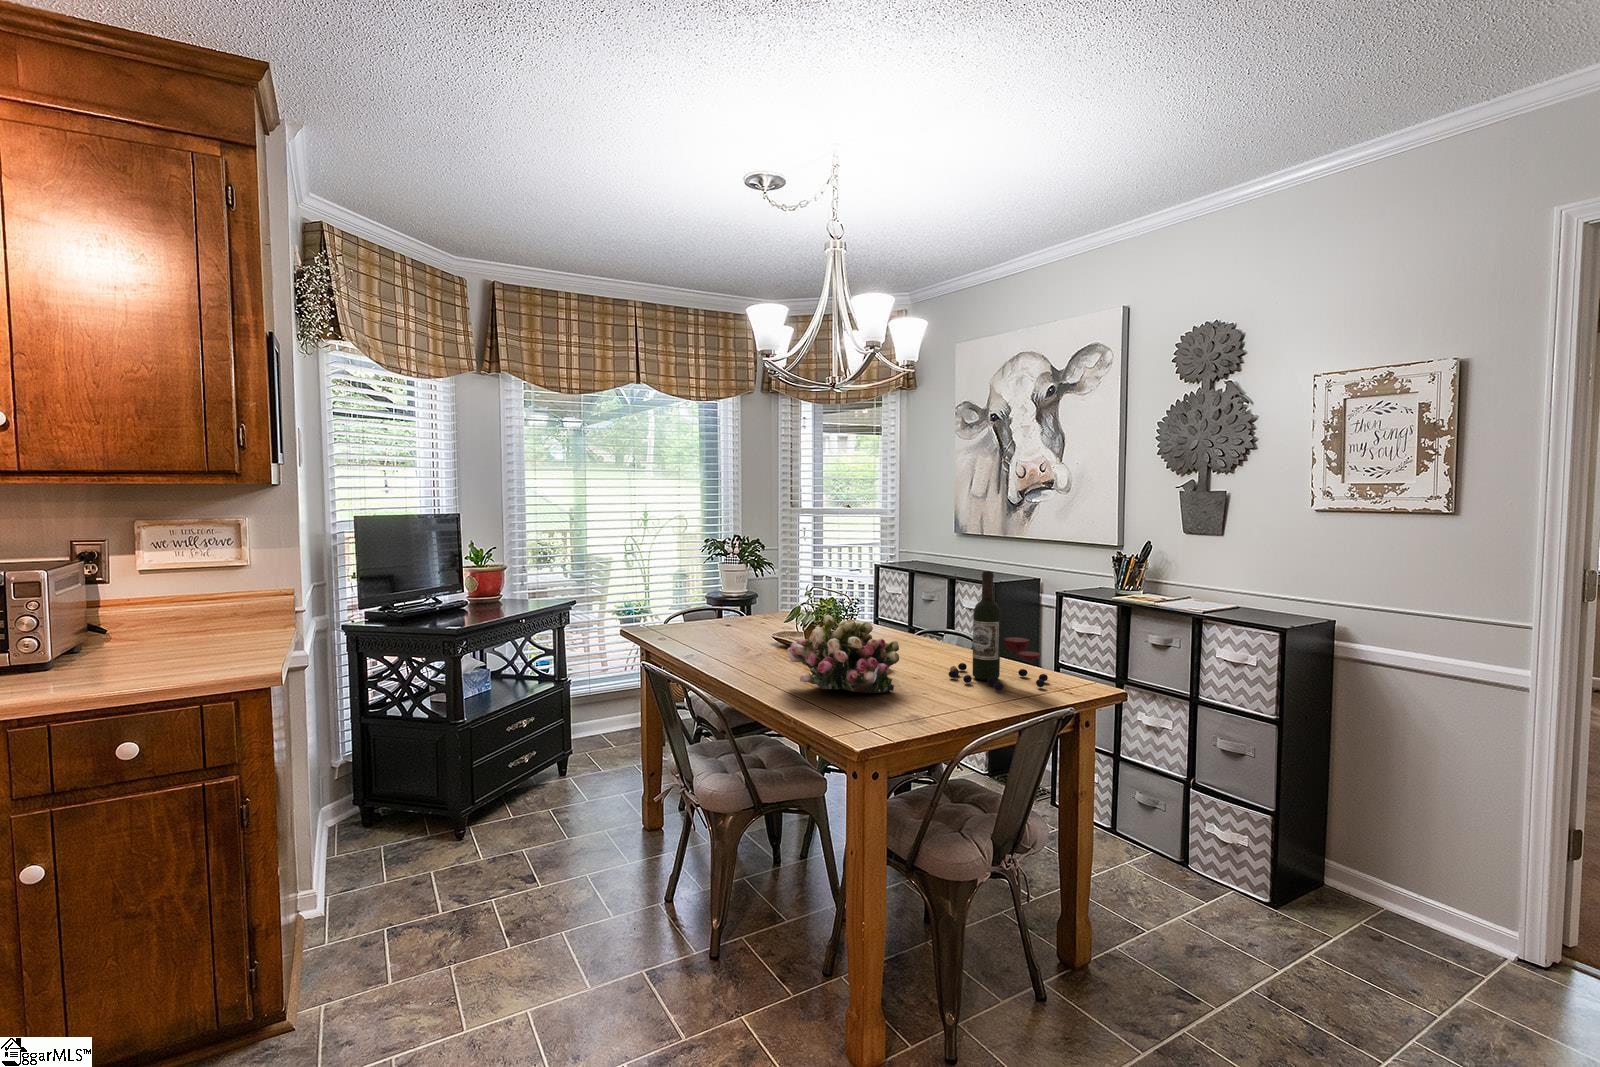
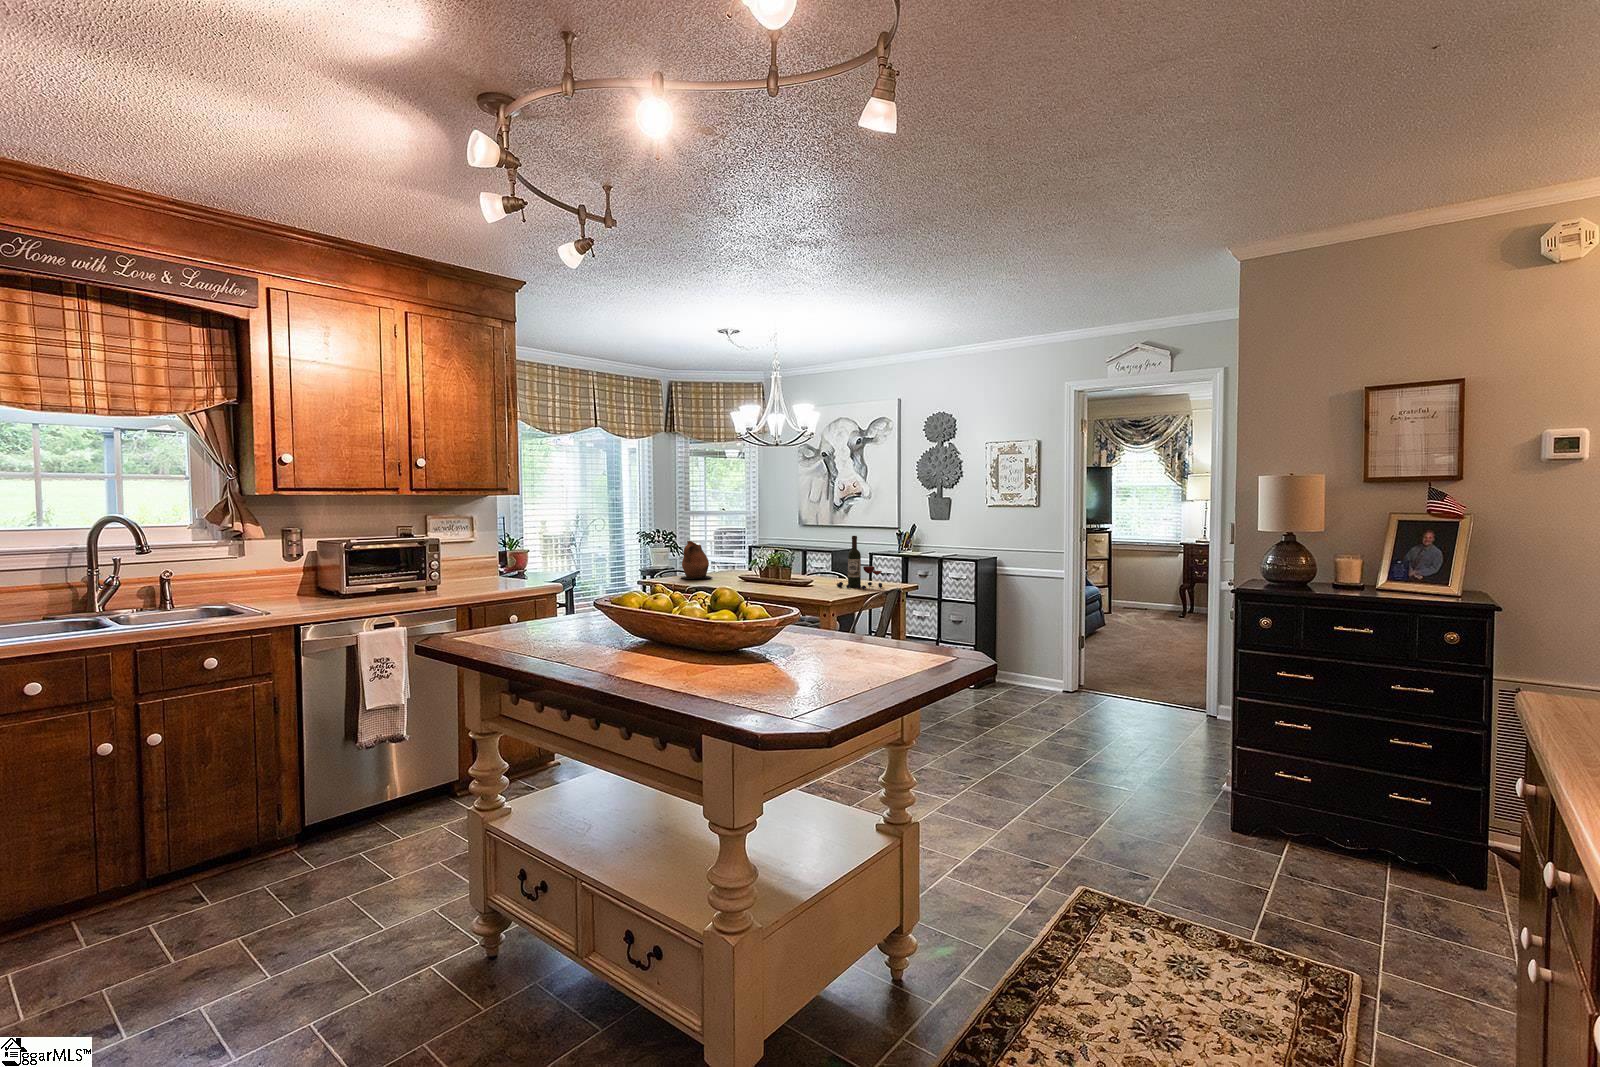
ceramic pitcher: none [707,563,758,630] -> present [681,541,712,579]
flower arrangement: present [787,615,899,693] -> none [767,558,821,592]

